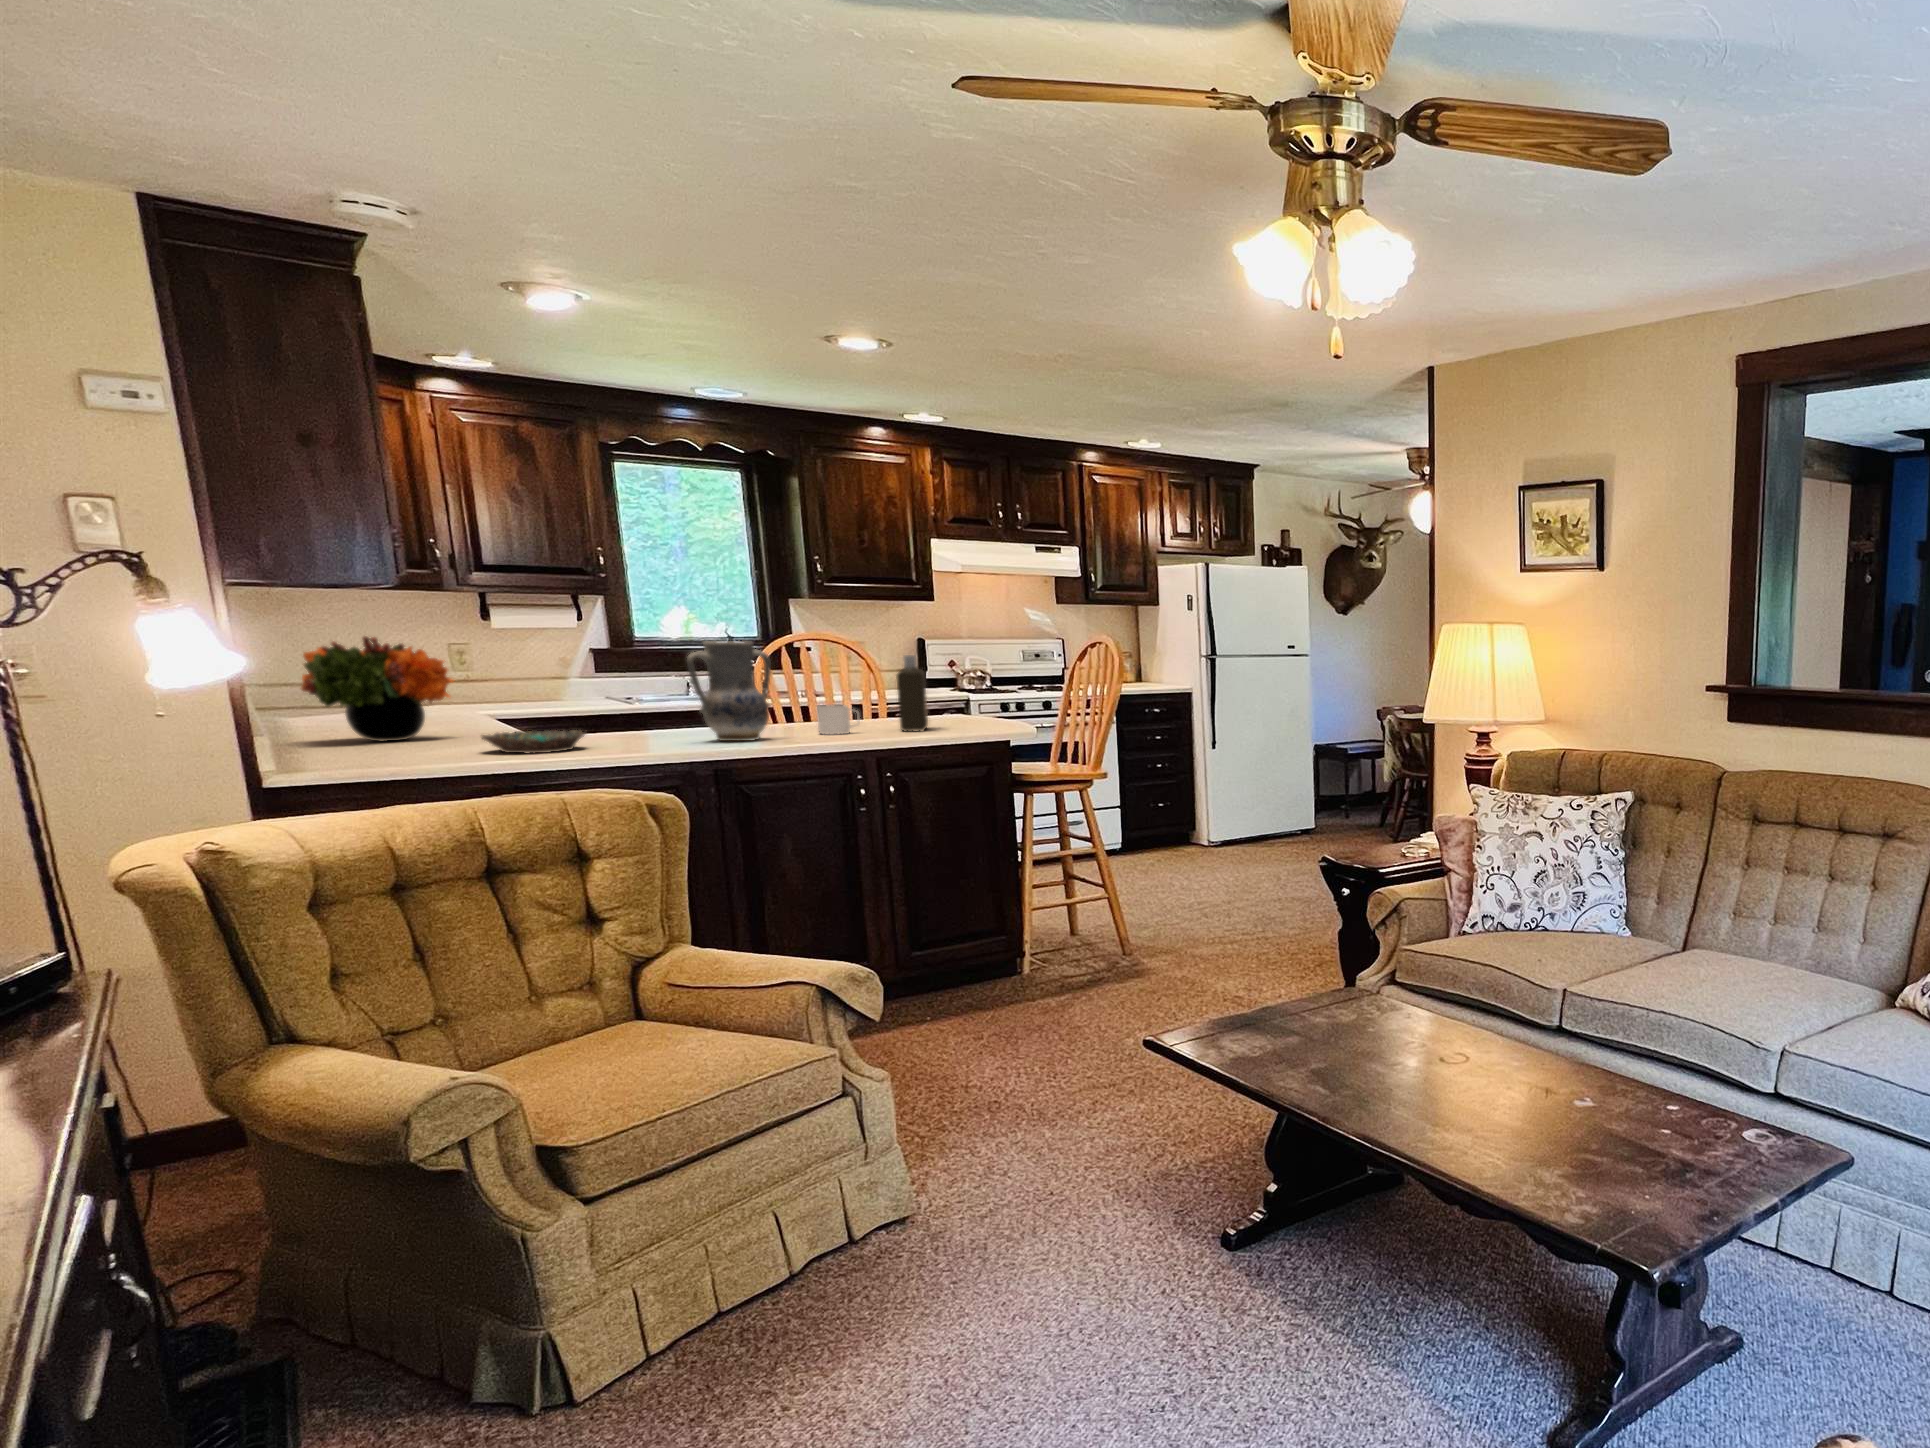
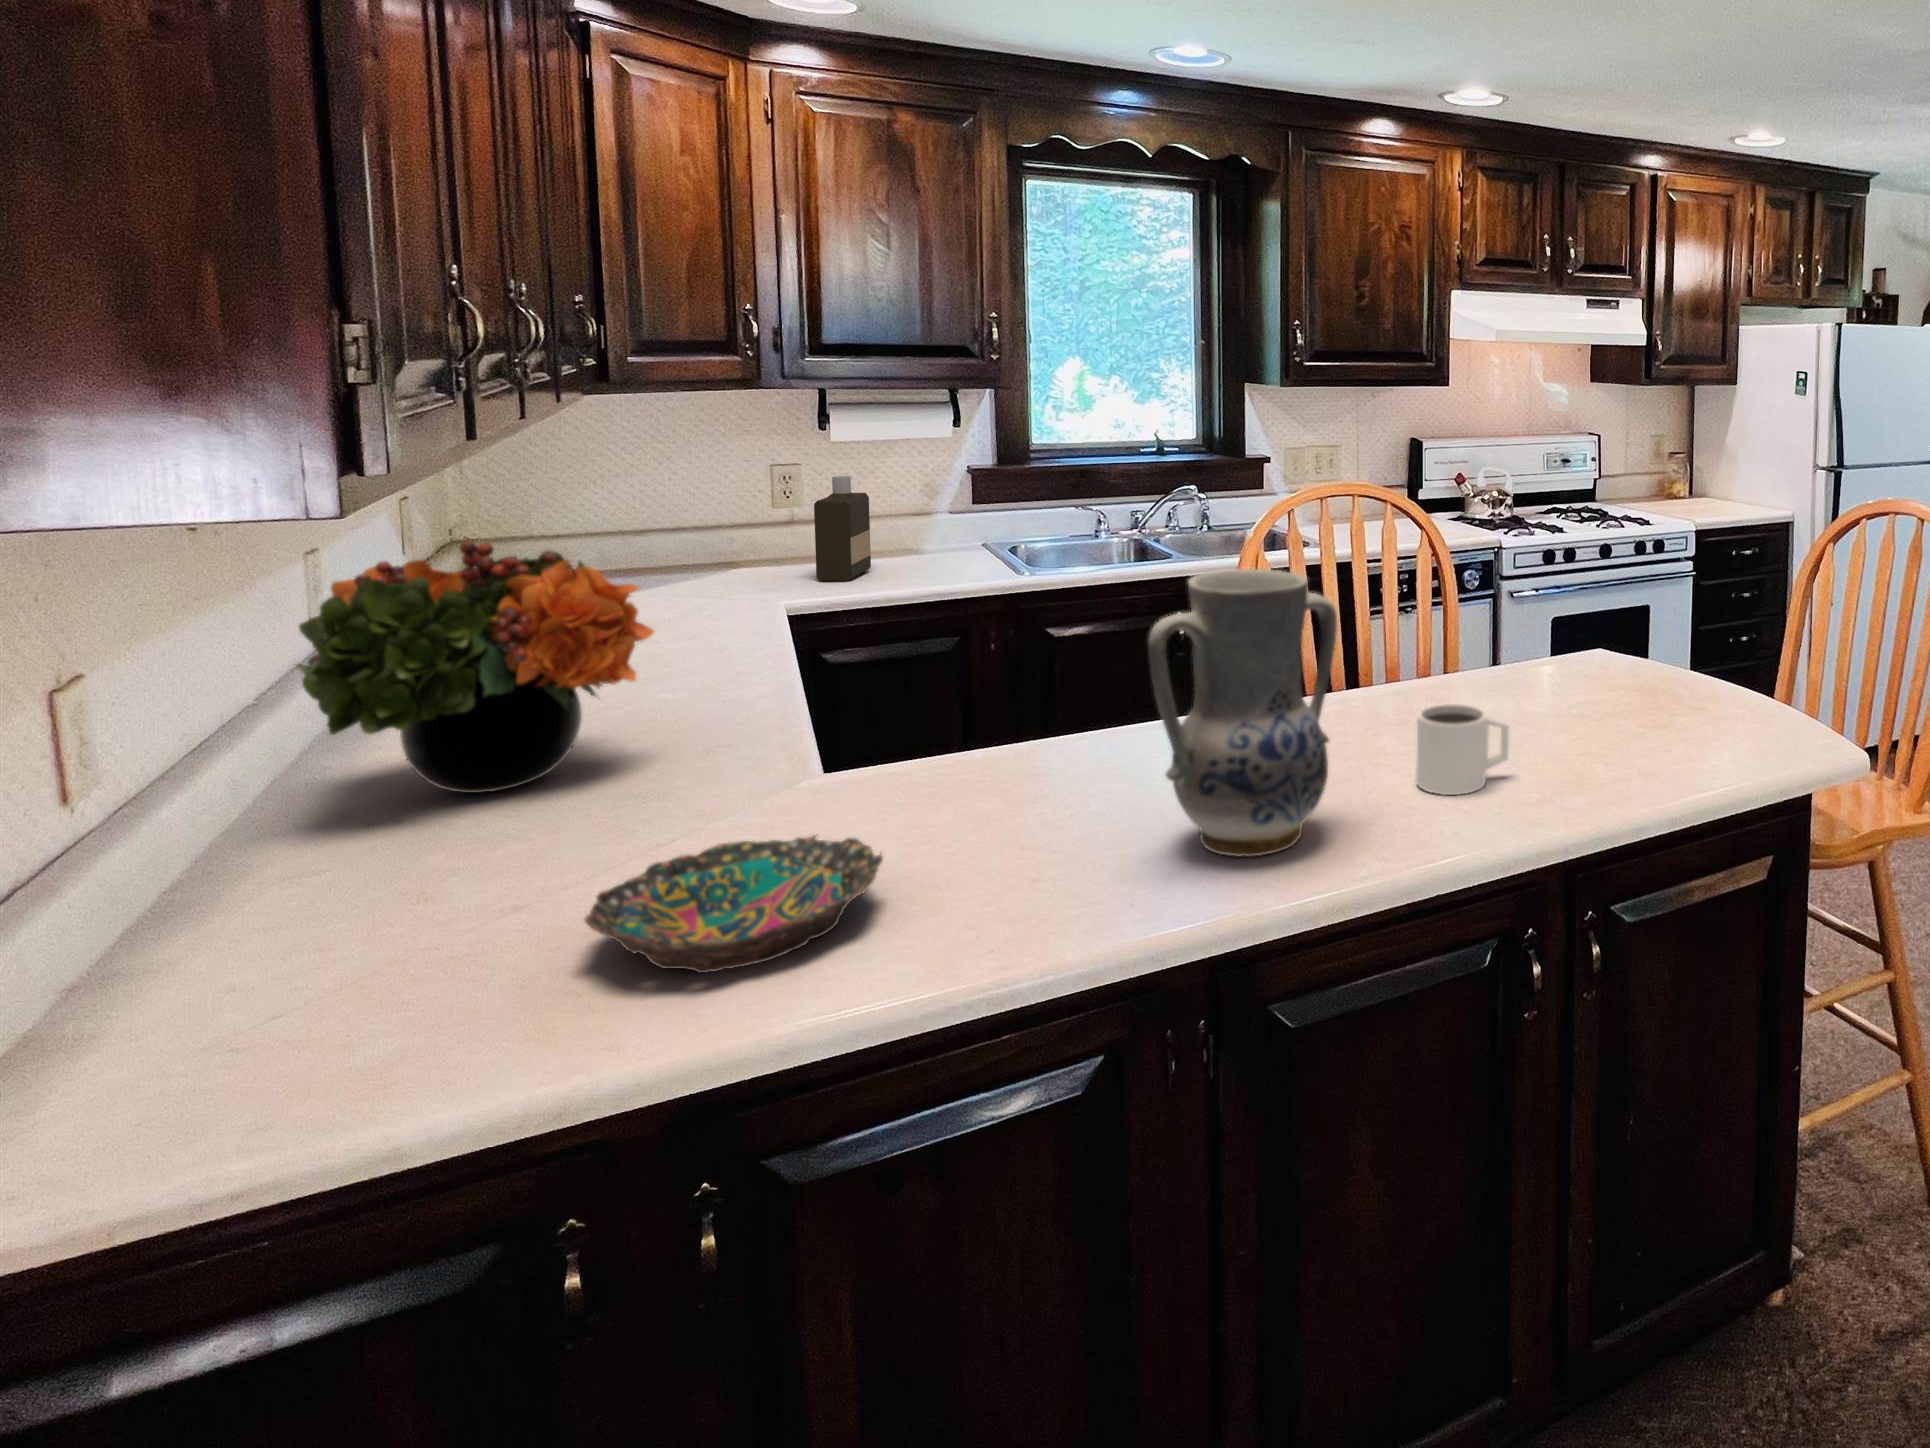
bottle: present [897,655,928,732] -> present [814,476,871,582]

